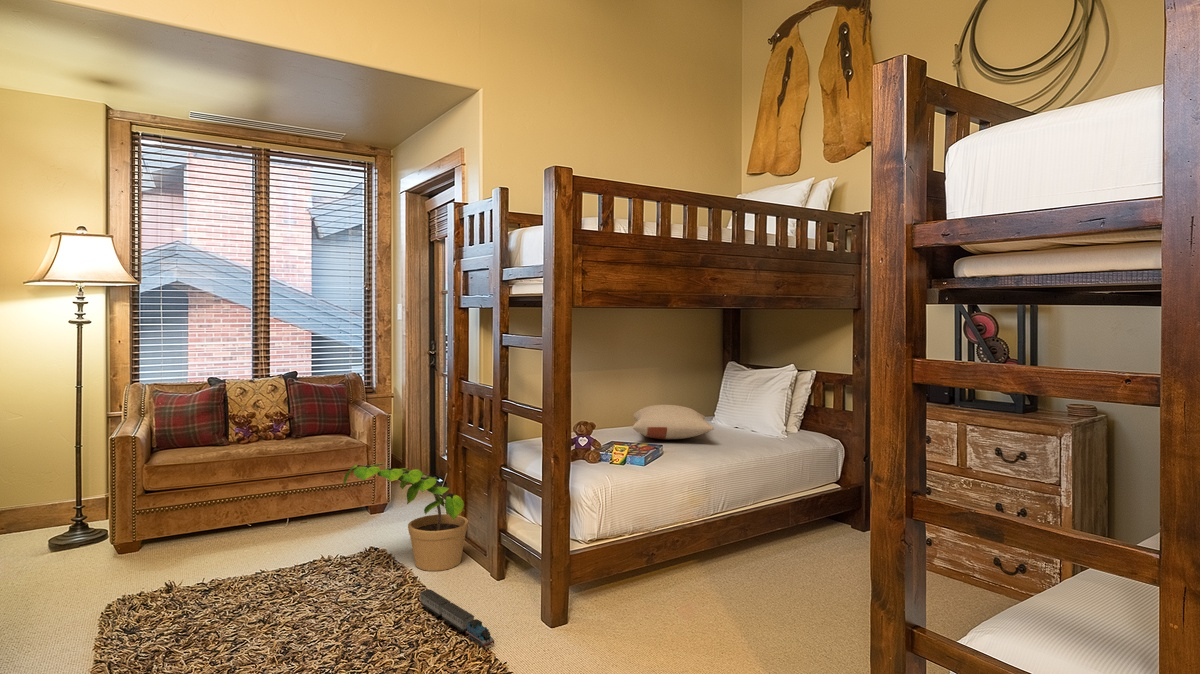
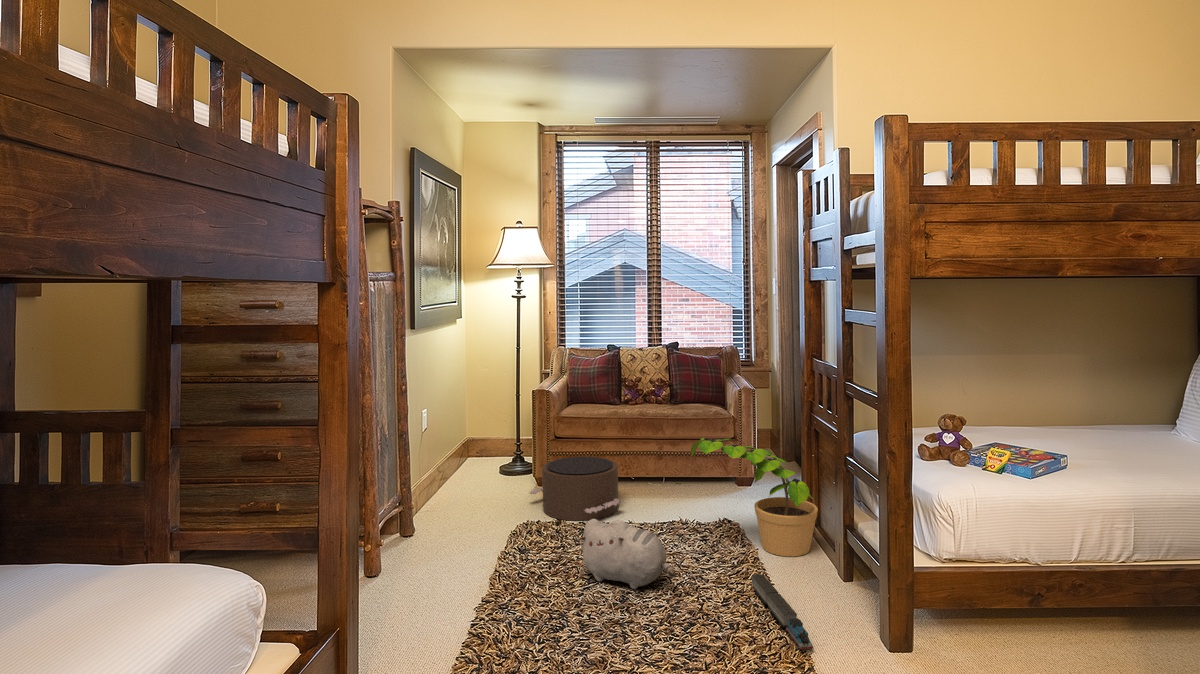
pillow: present [633,405,714,439] -> none [1035,401,1172,449]
pouf: none [111,505,250,585] -> present [529,457,622,521]
plush toy: none [216,565,344,640] -> present [578,519,676,589]

